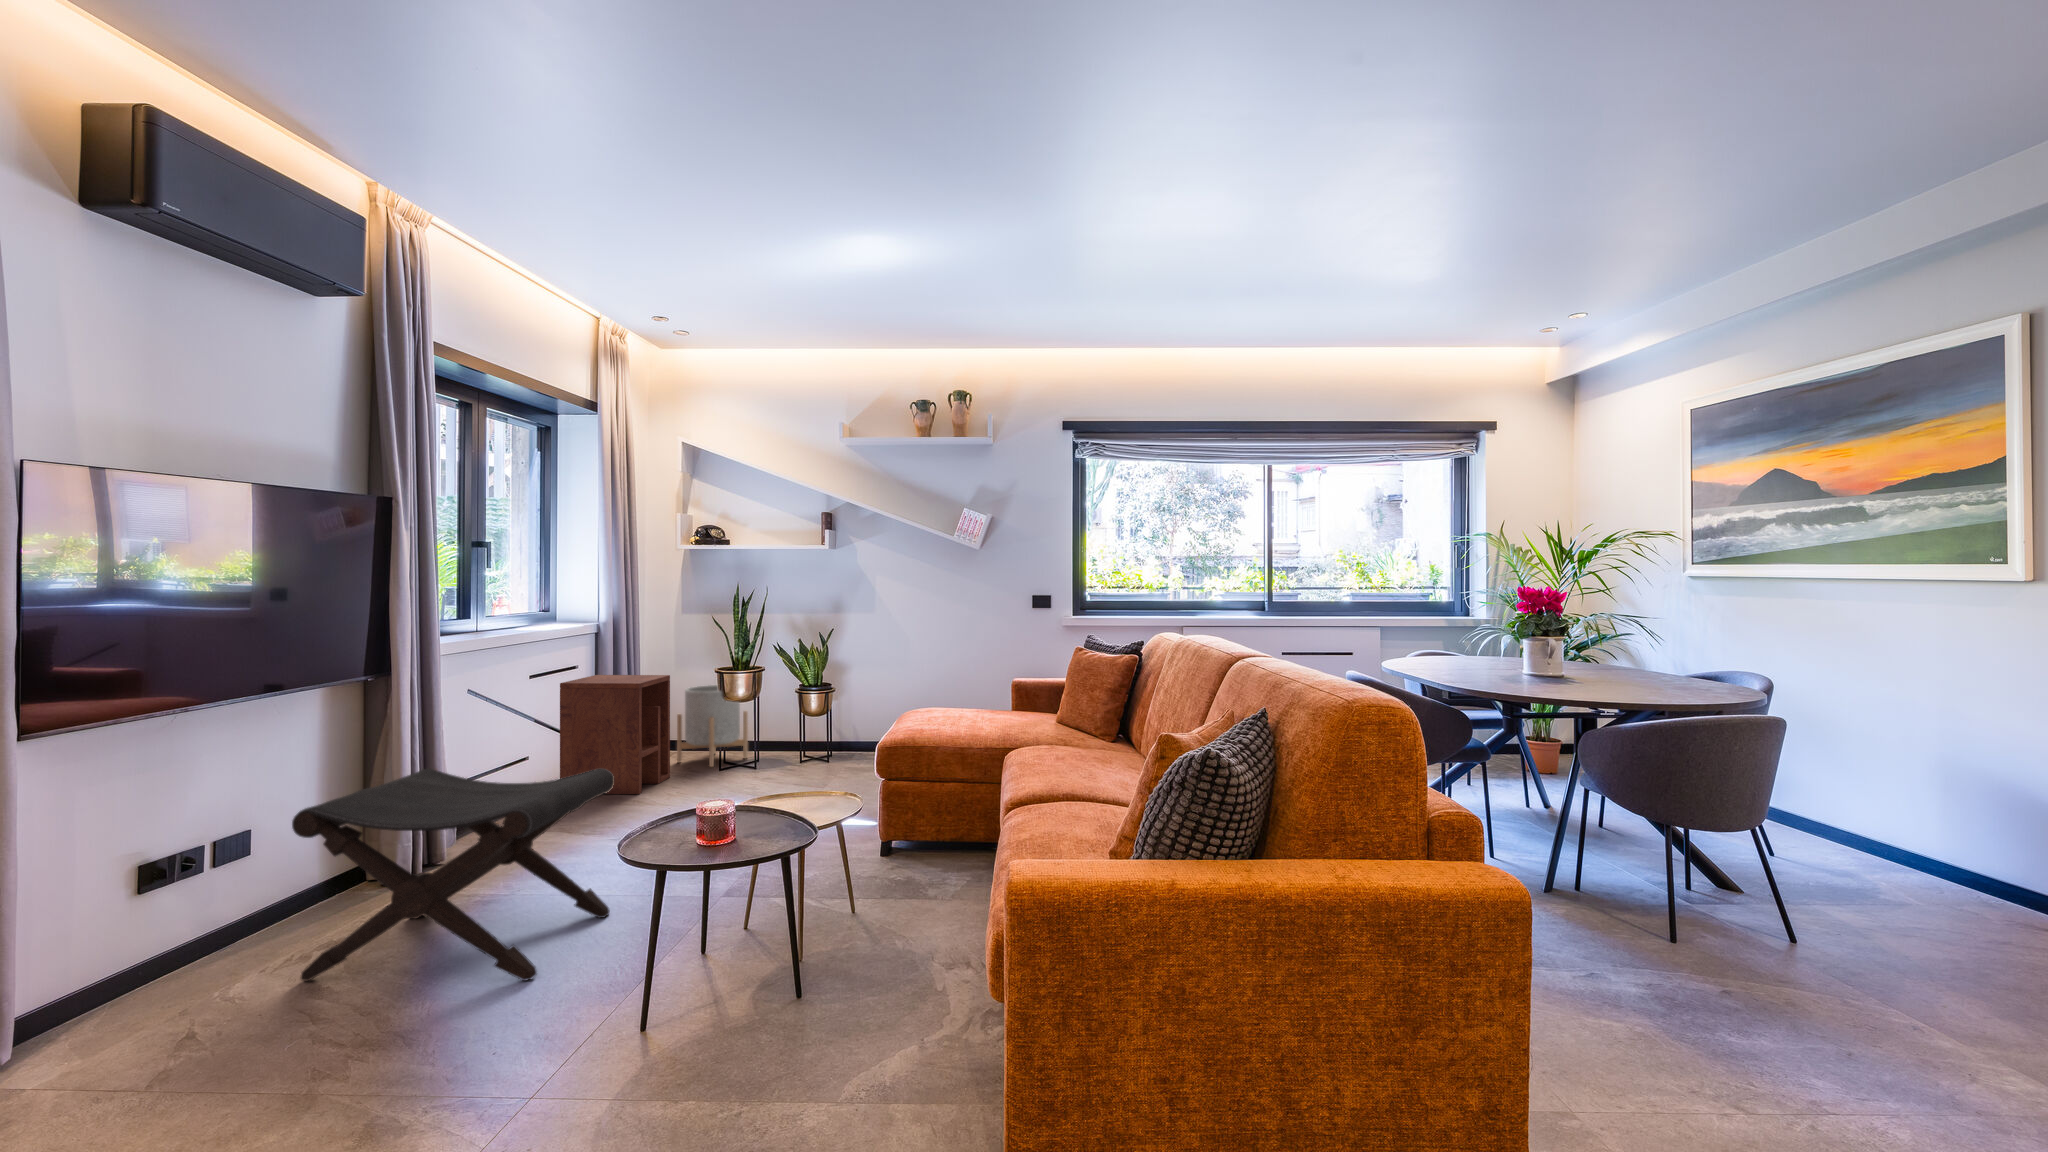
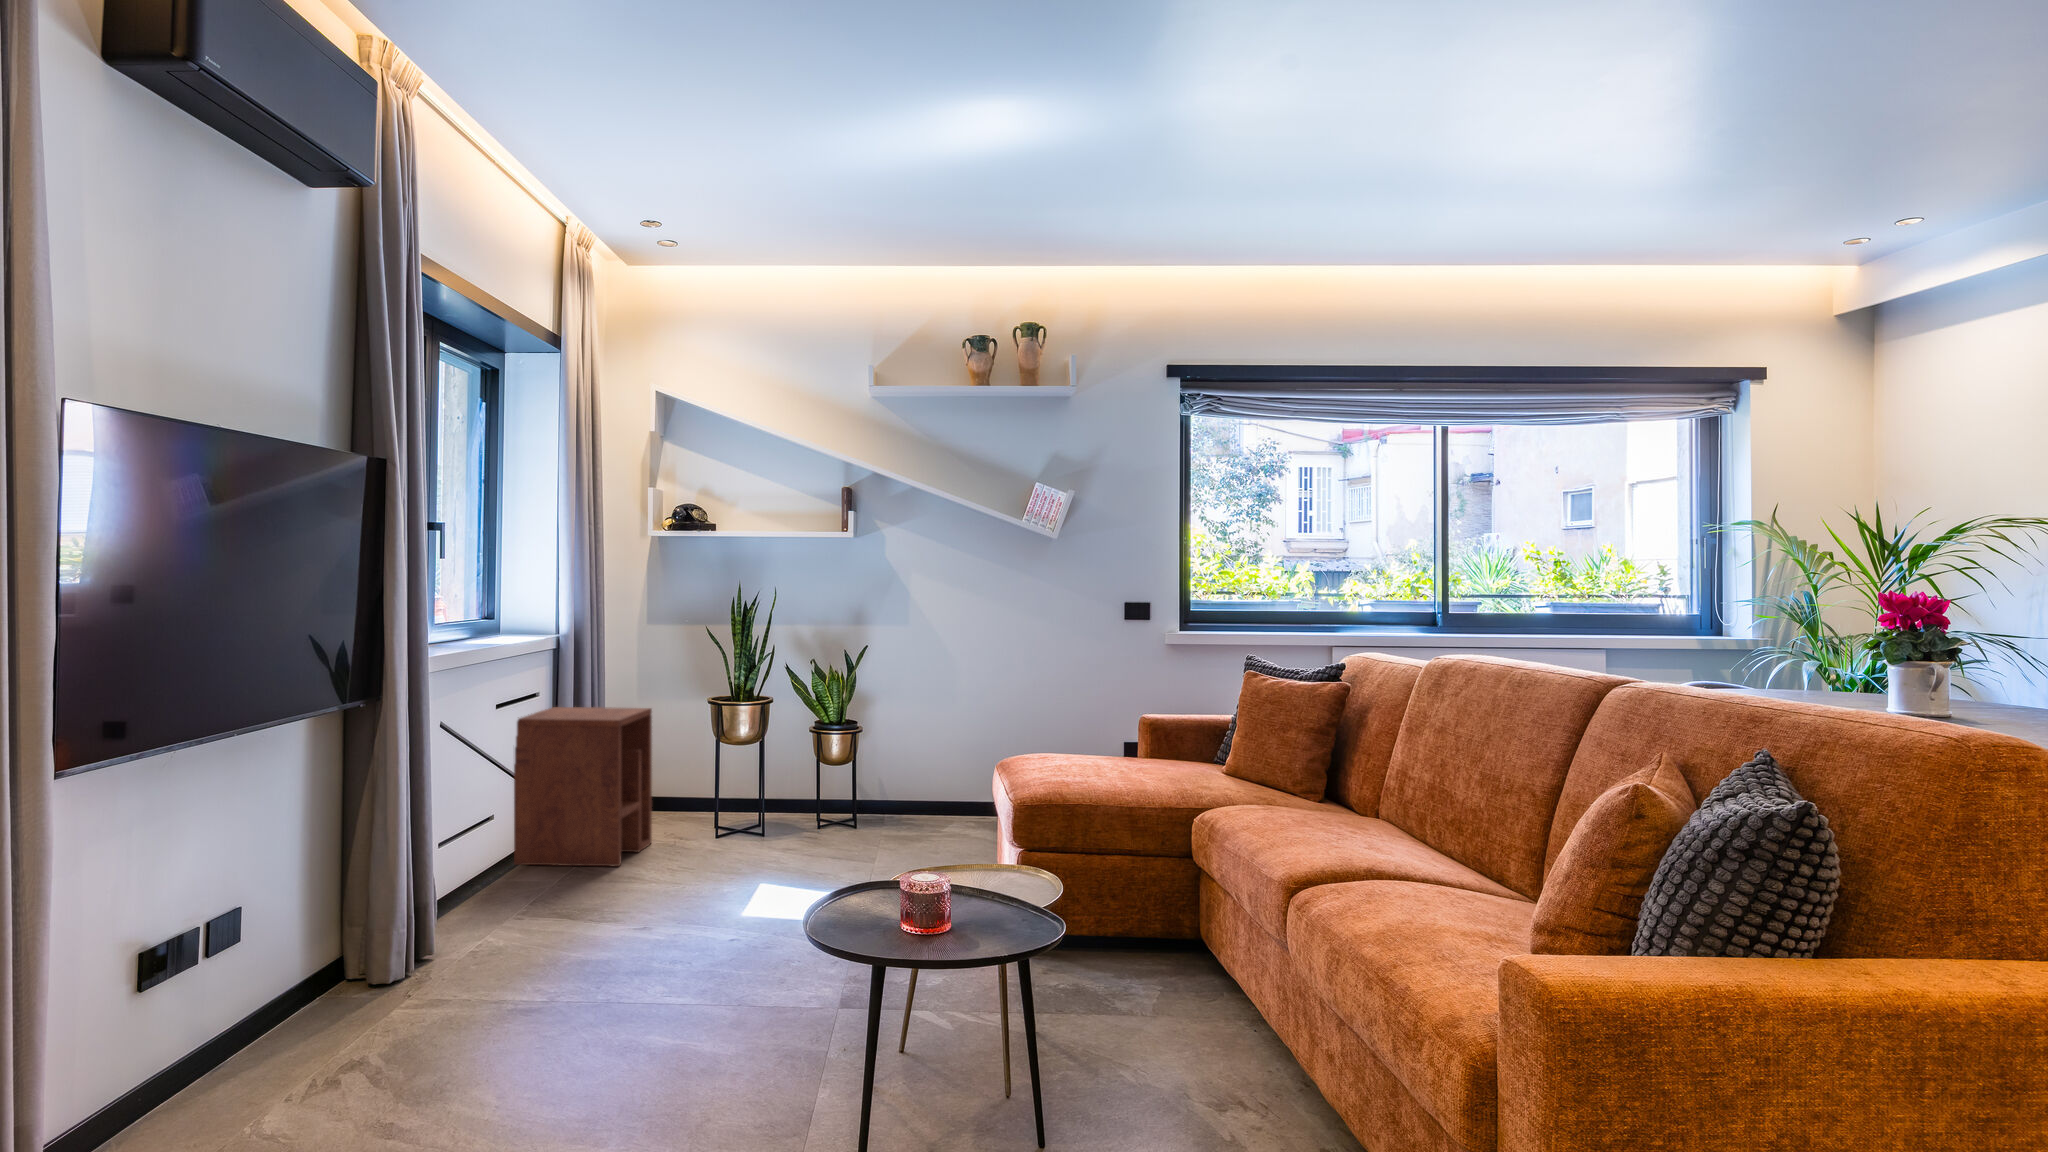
planter: present [677,685,748,767] -> none [654,720,746,830]
footstool: present [292,769,614,981] -> none [260,837,638,1112]

